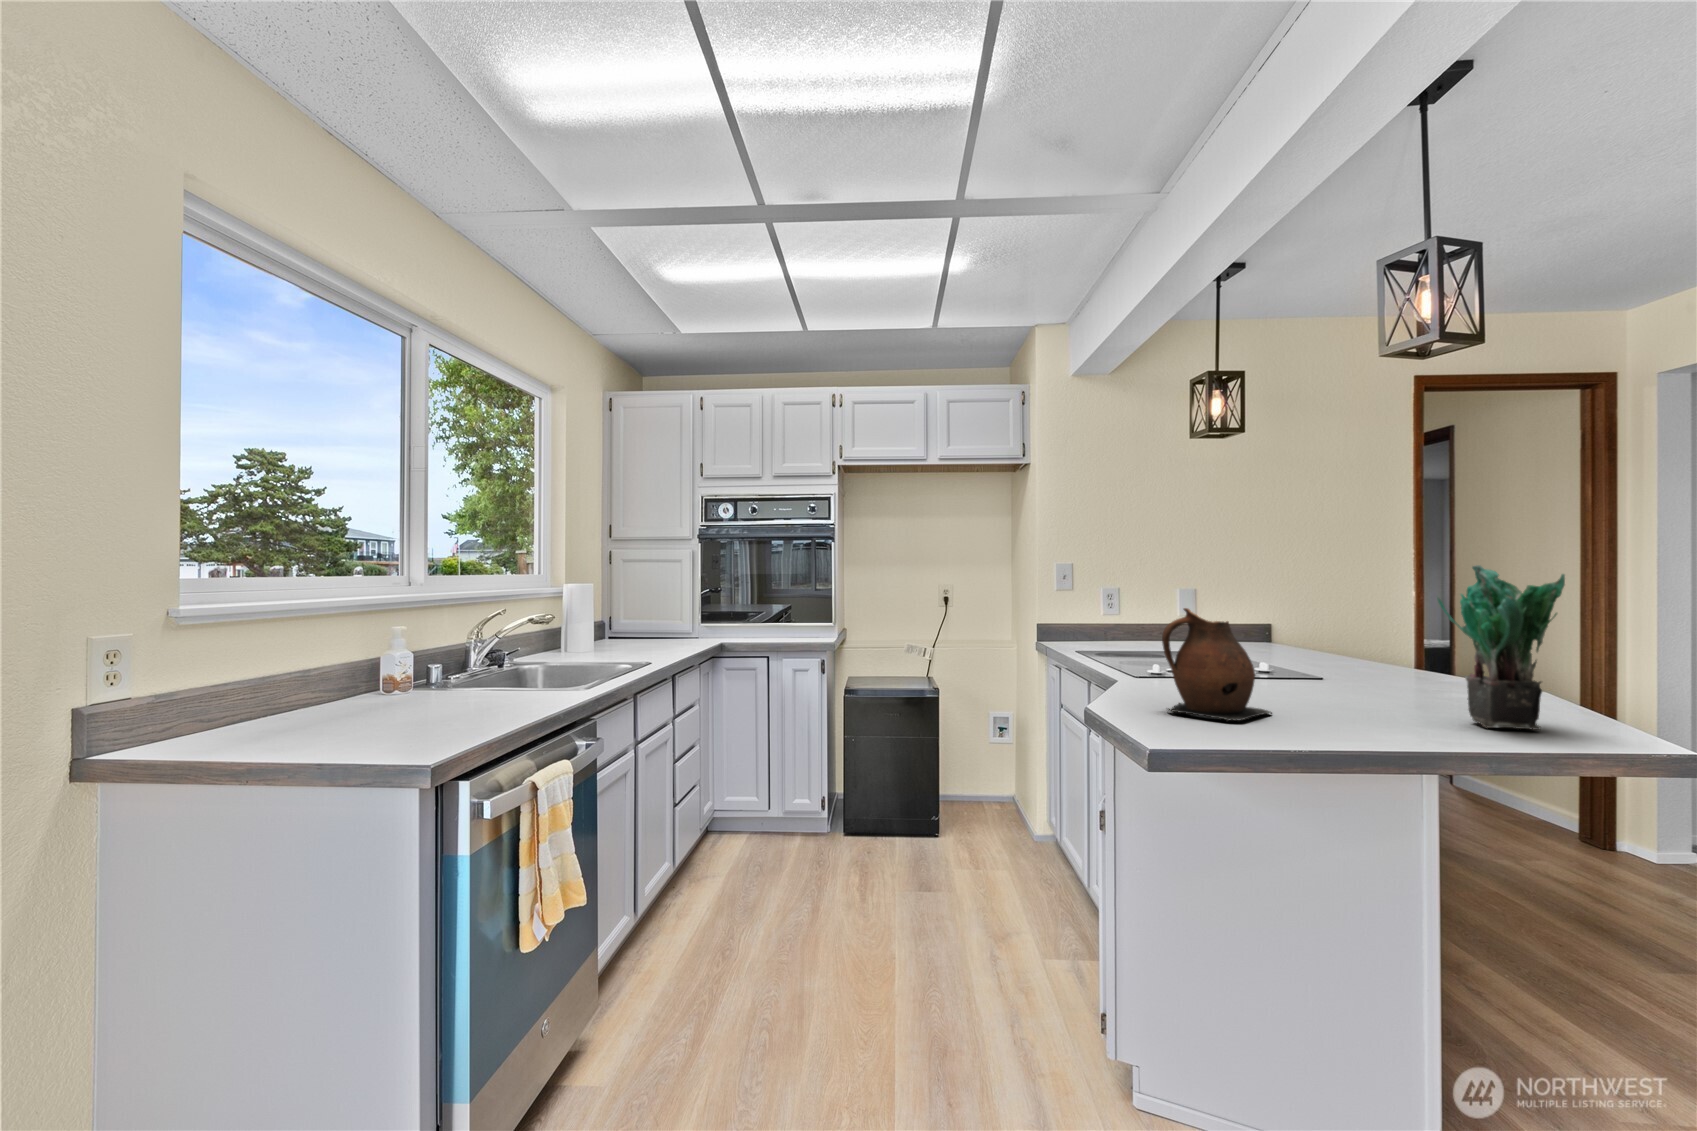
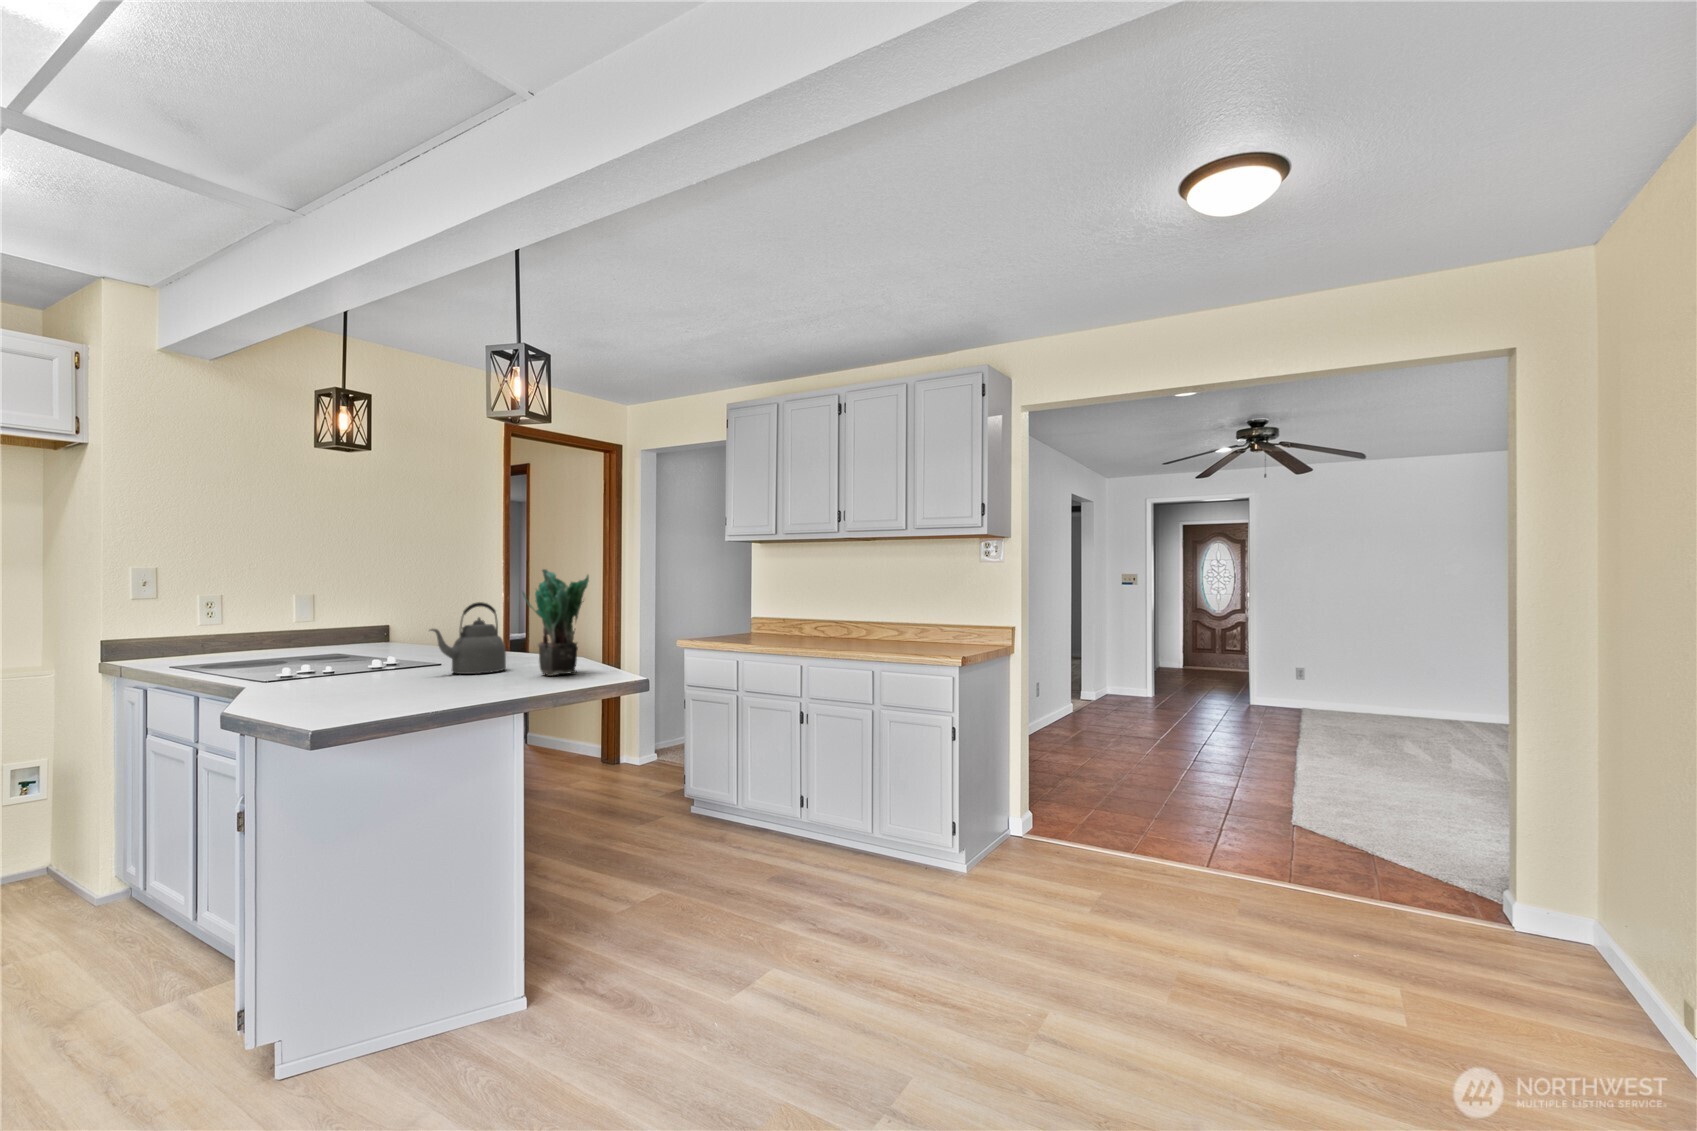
ceramic pitcher: present [1162,608,1272,721] -> none [310,606,409,699]
kettle: none [1301,609,1413,706] -> present [430,602,506,674]

